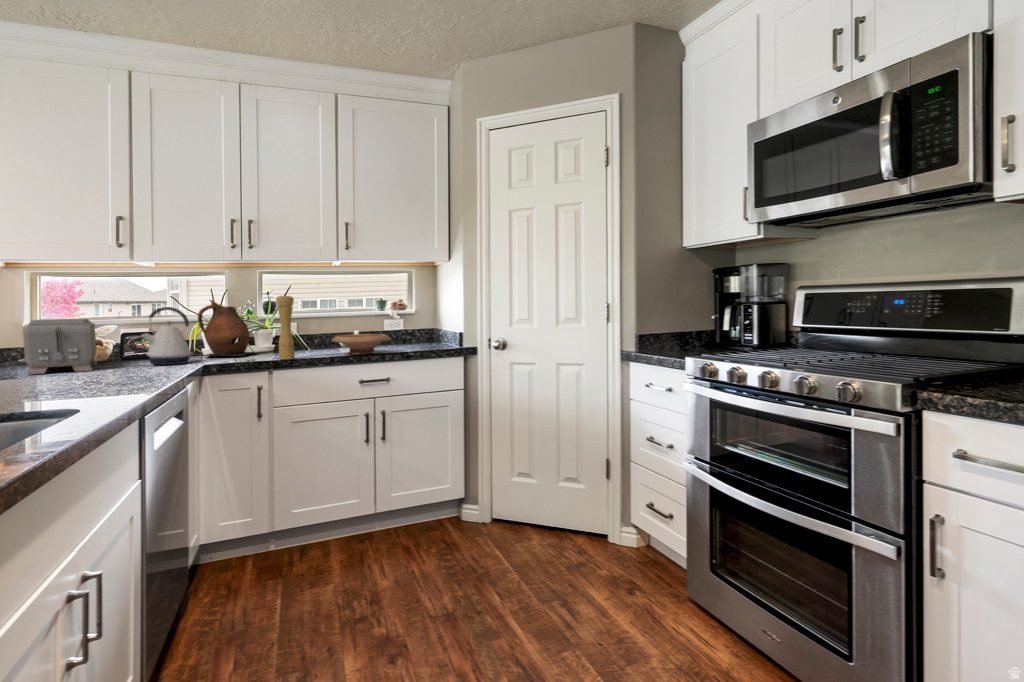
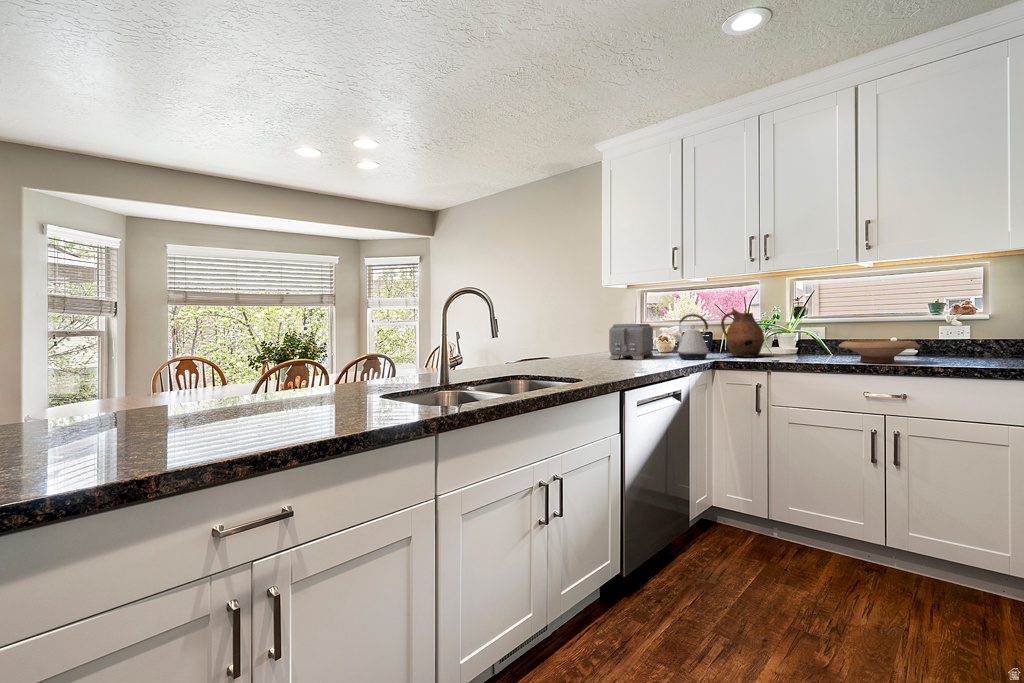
pepper mill: present [276,295,295,360] -> none [777,300,795,362]

